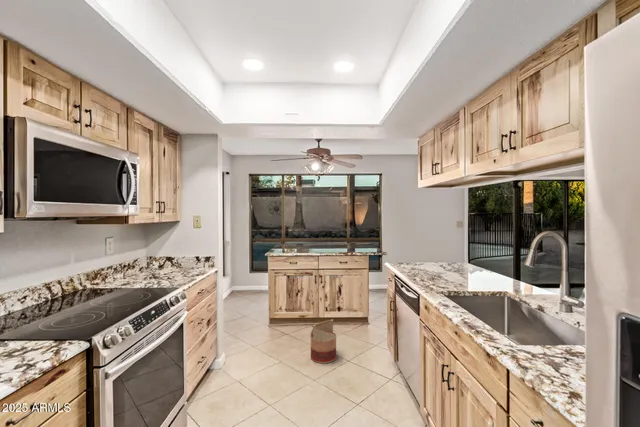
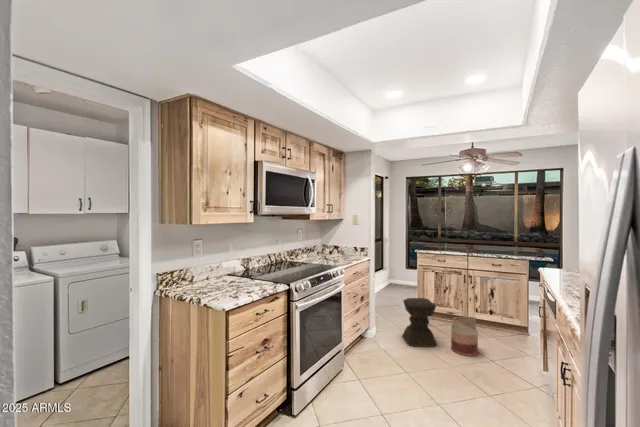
stool: none [257,308,296,367] -> present [402,298,437,347]

